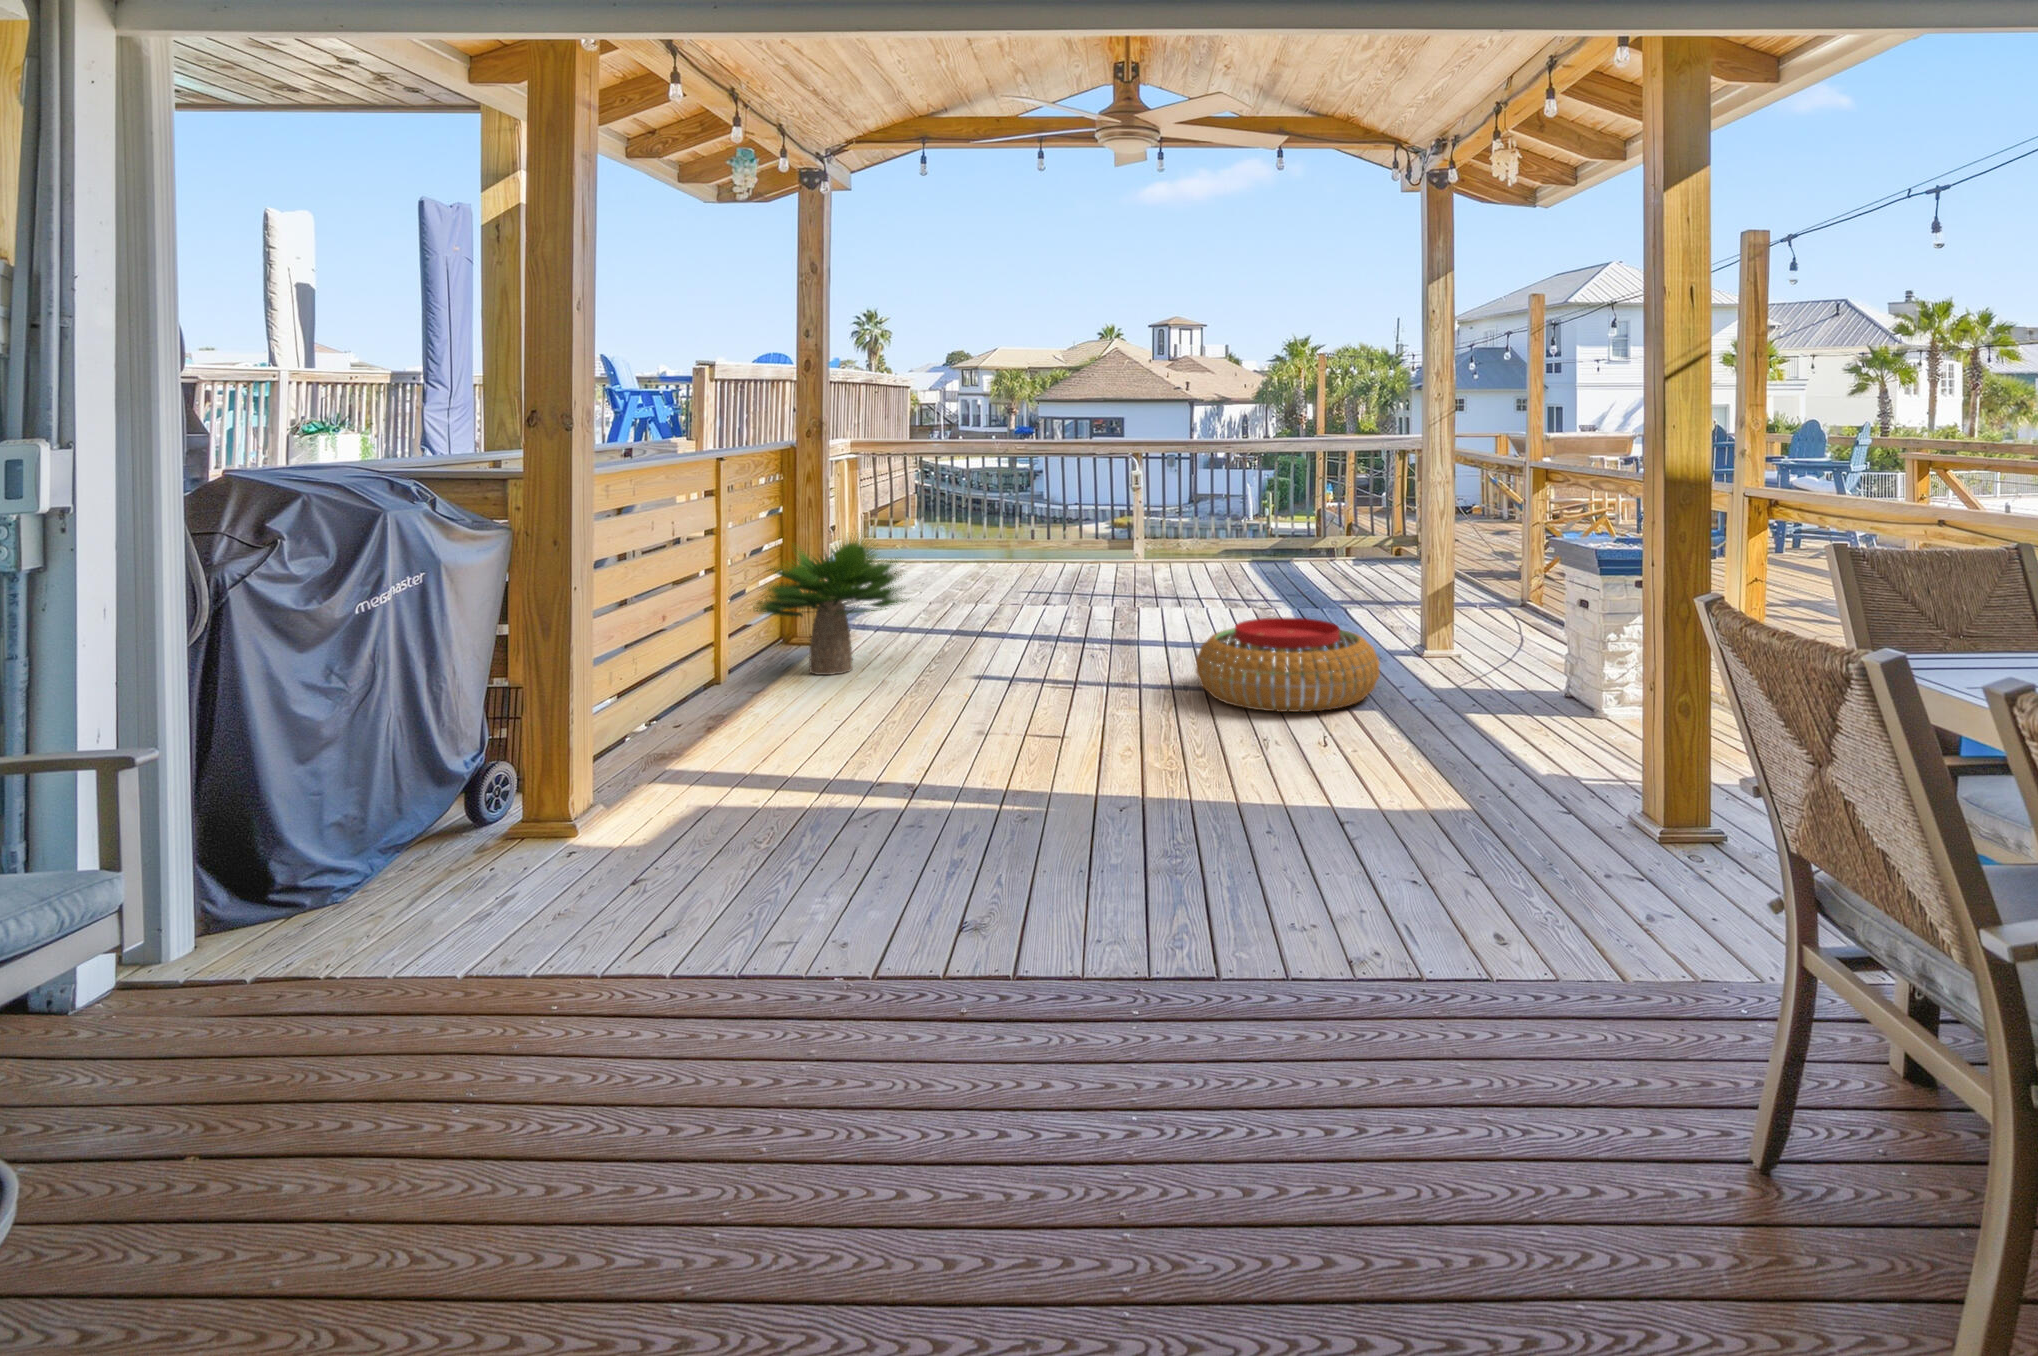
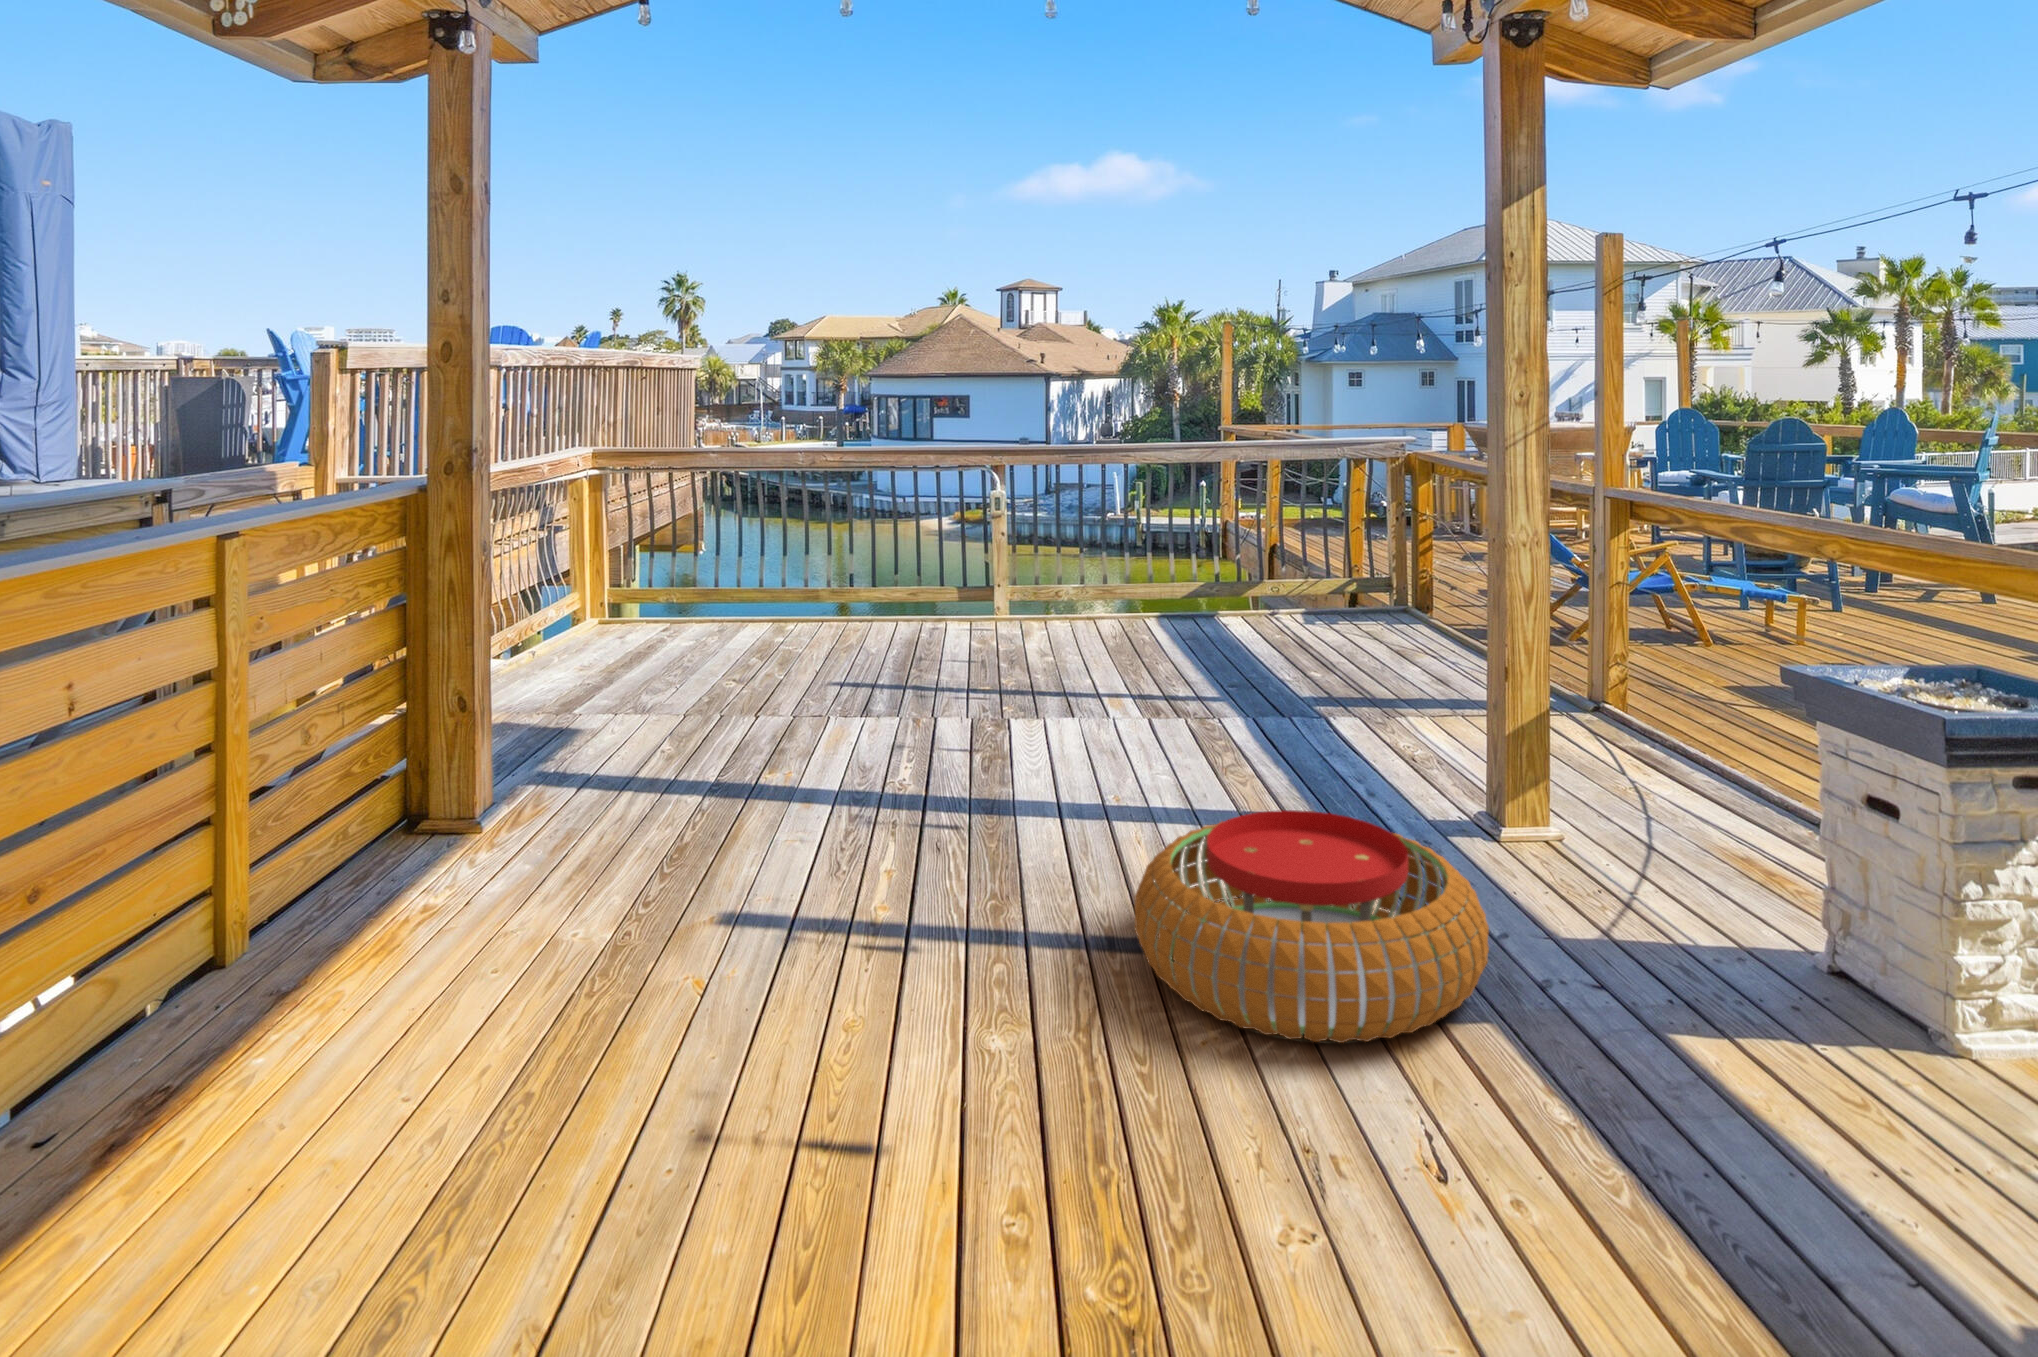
potted plant: present [755,533,903,675] -> none [305,635,624,911]

